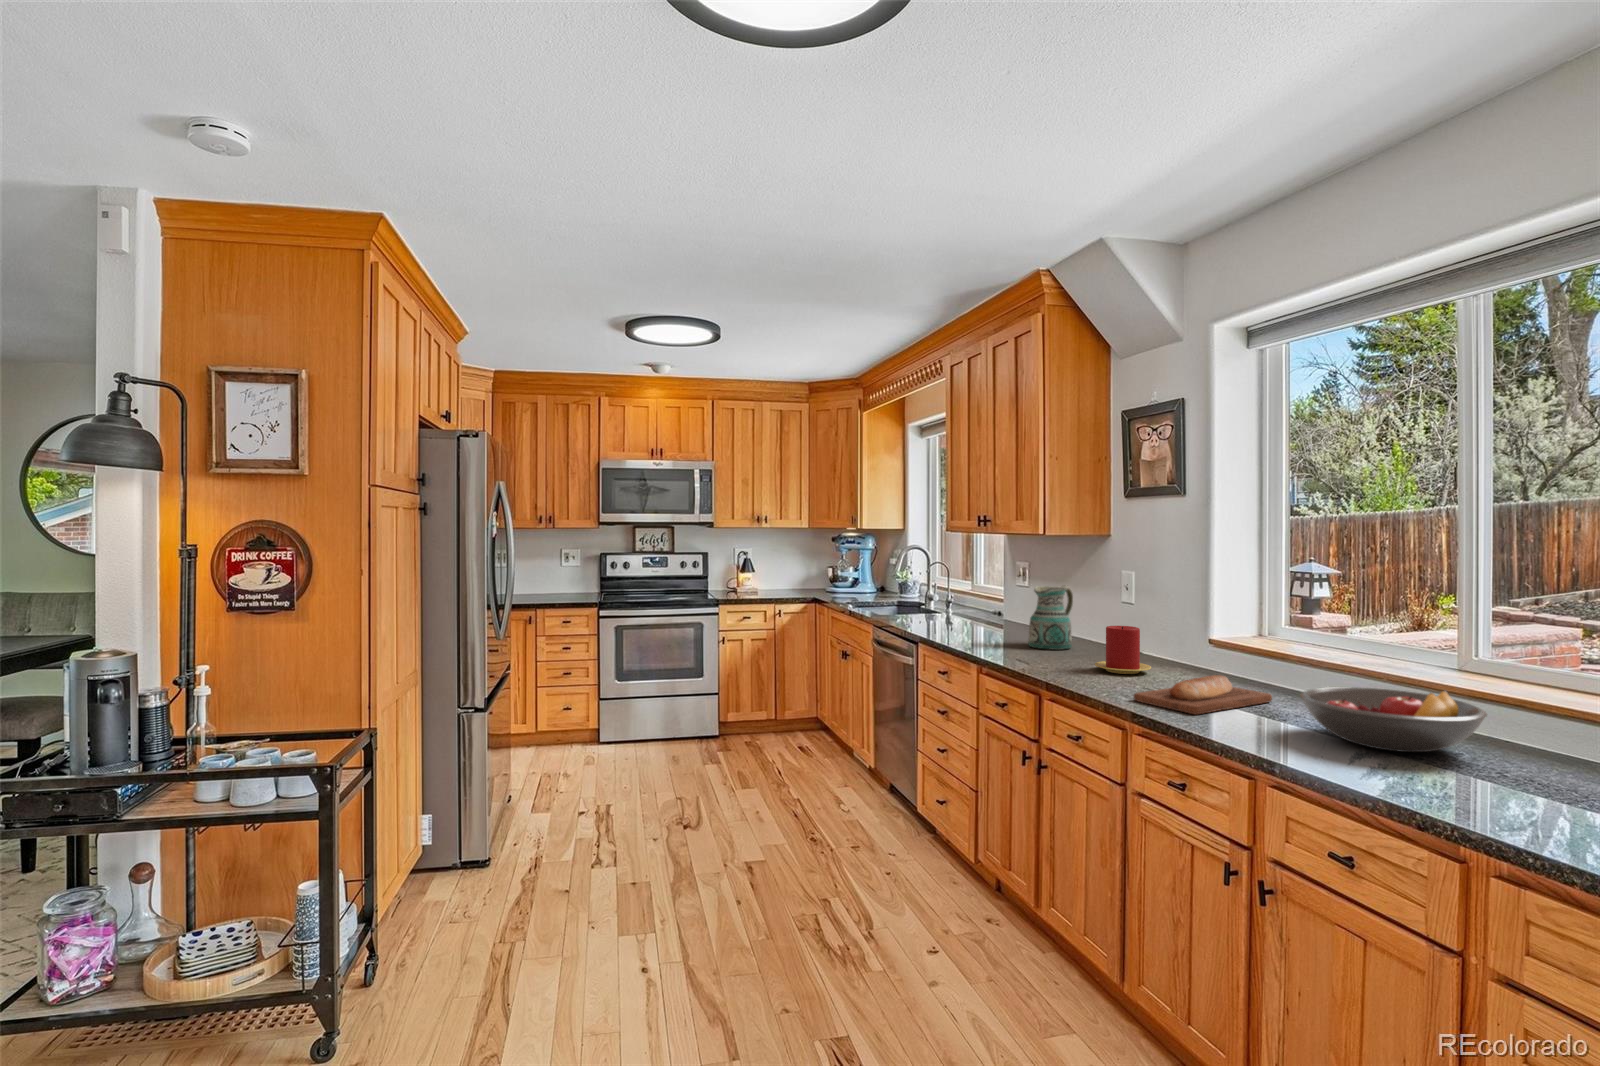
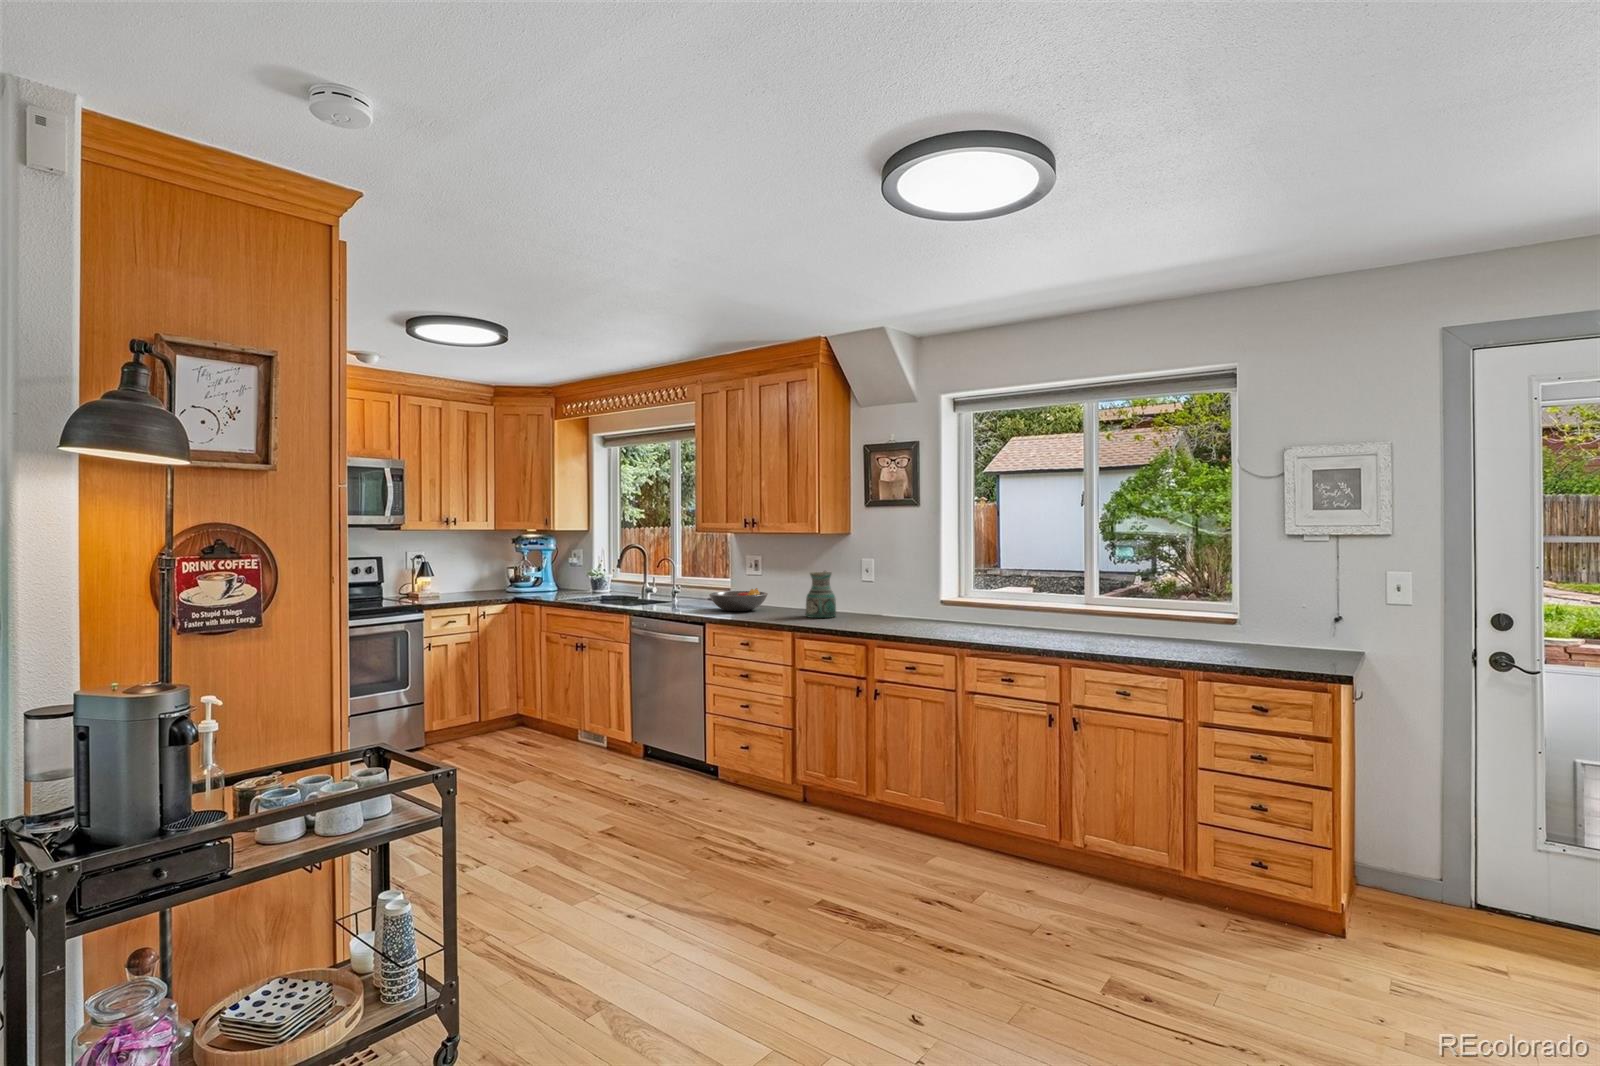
candle: present [1095,626,1151,674] -> none [882,595,918,626]
bread loaf: present [1133,675,1272,714] -> none [947,618,1004,640]
fruit bowl: present [1300,687,1487,752] -> present [709,588,768,611]

